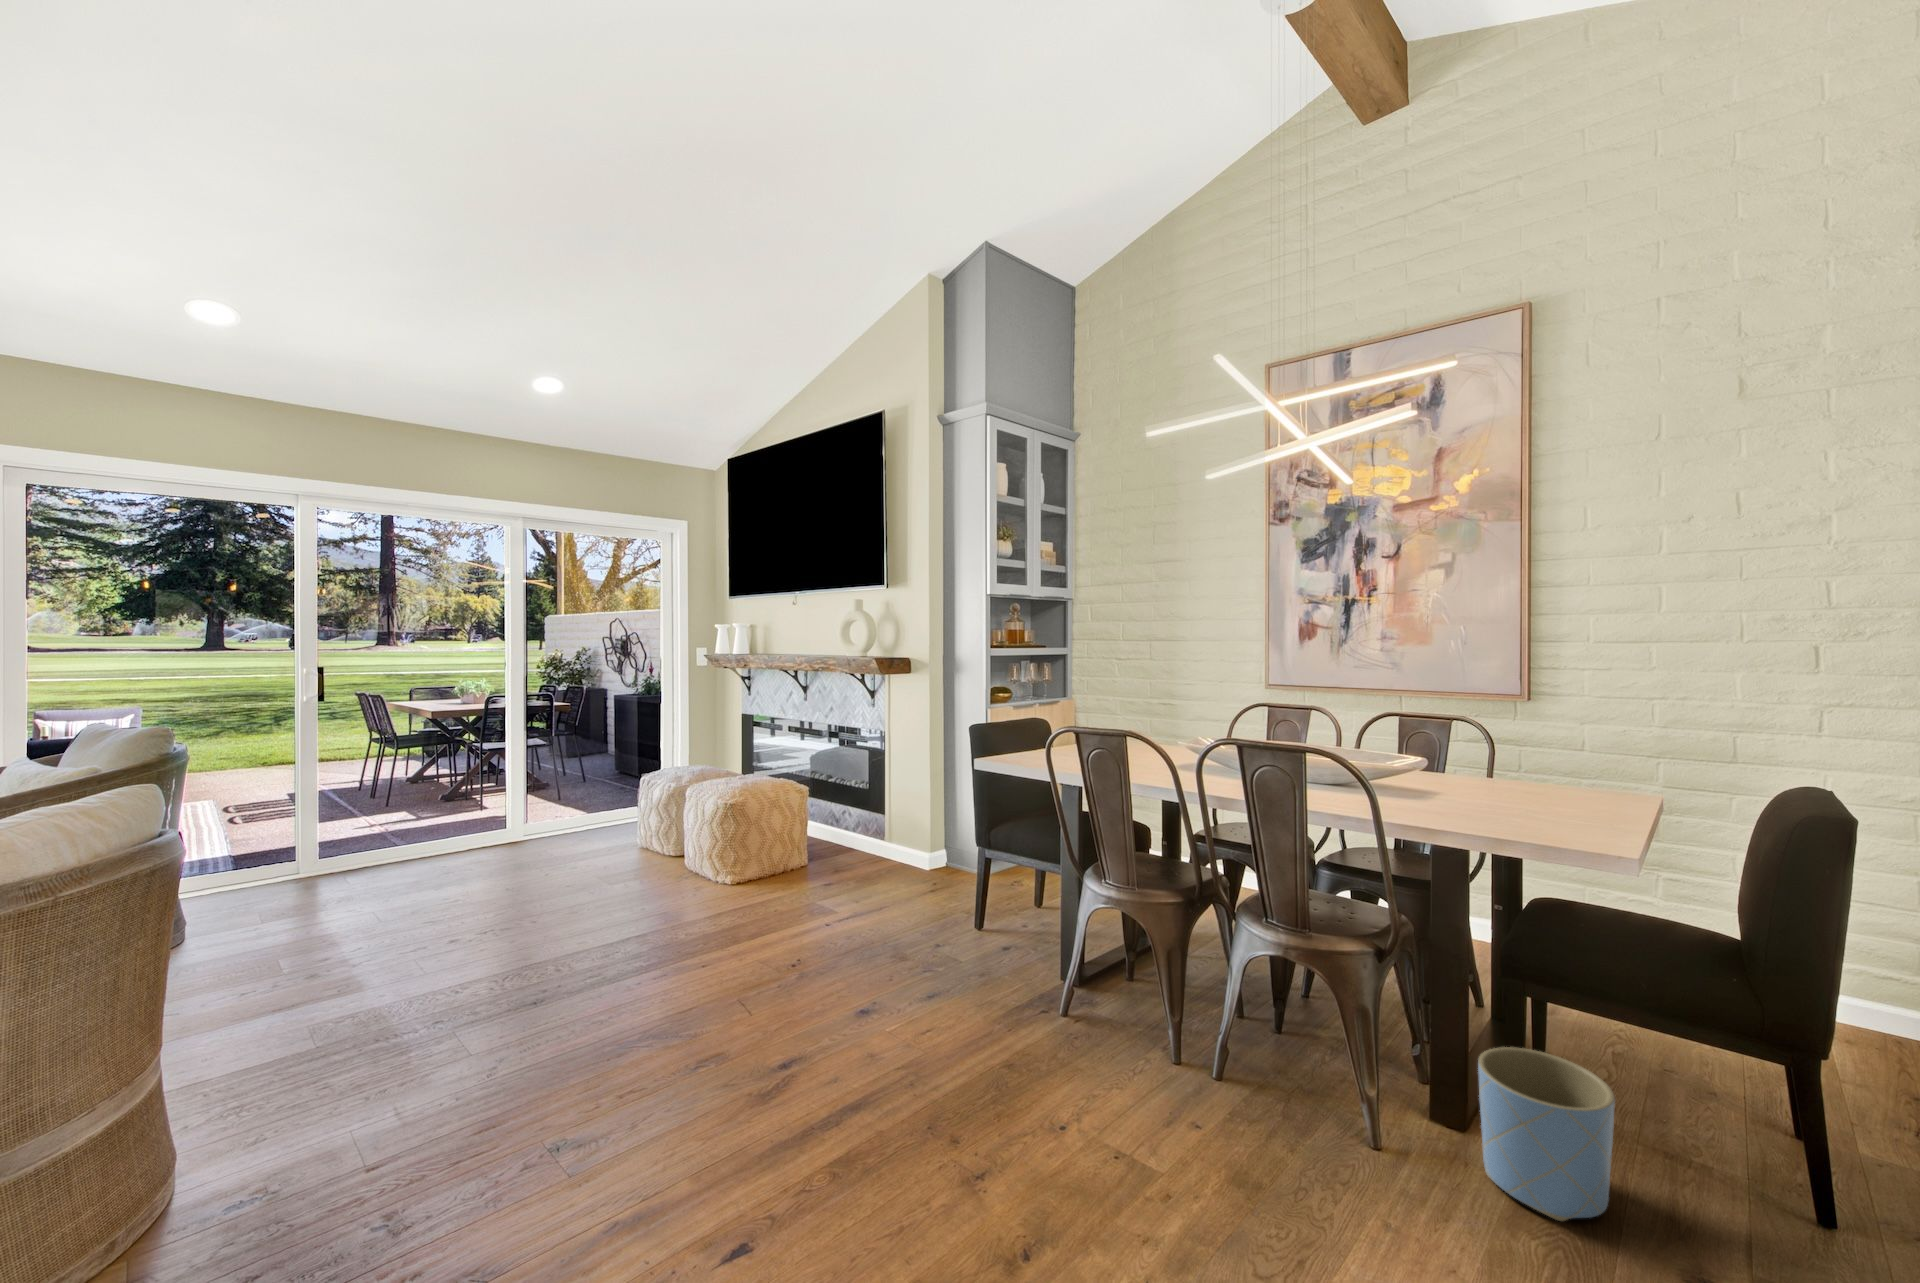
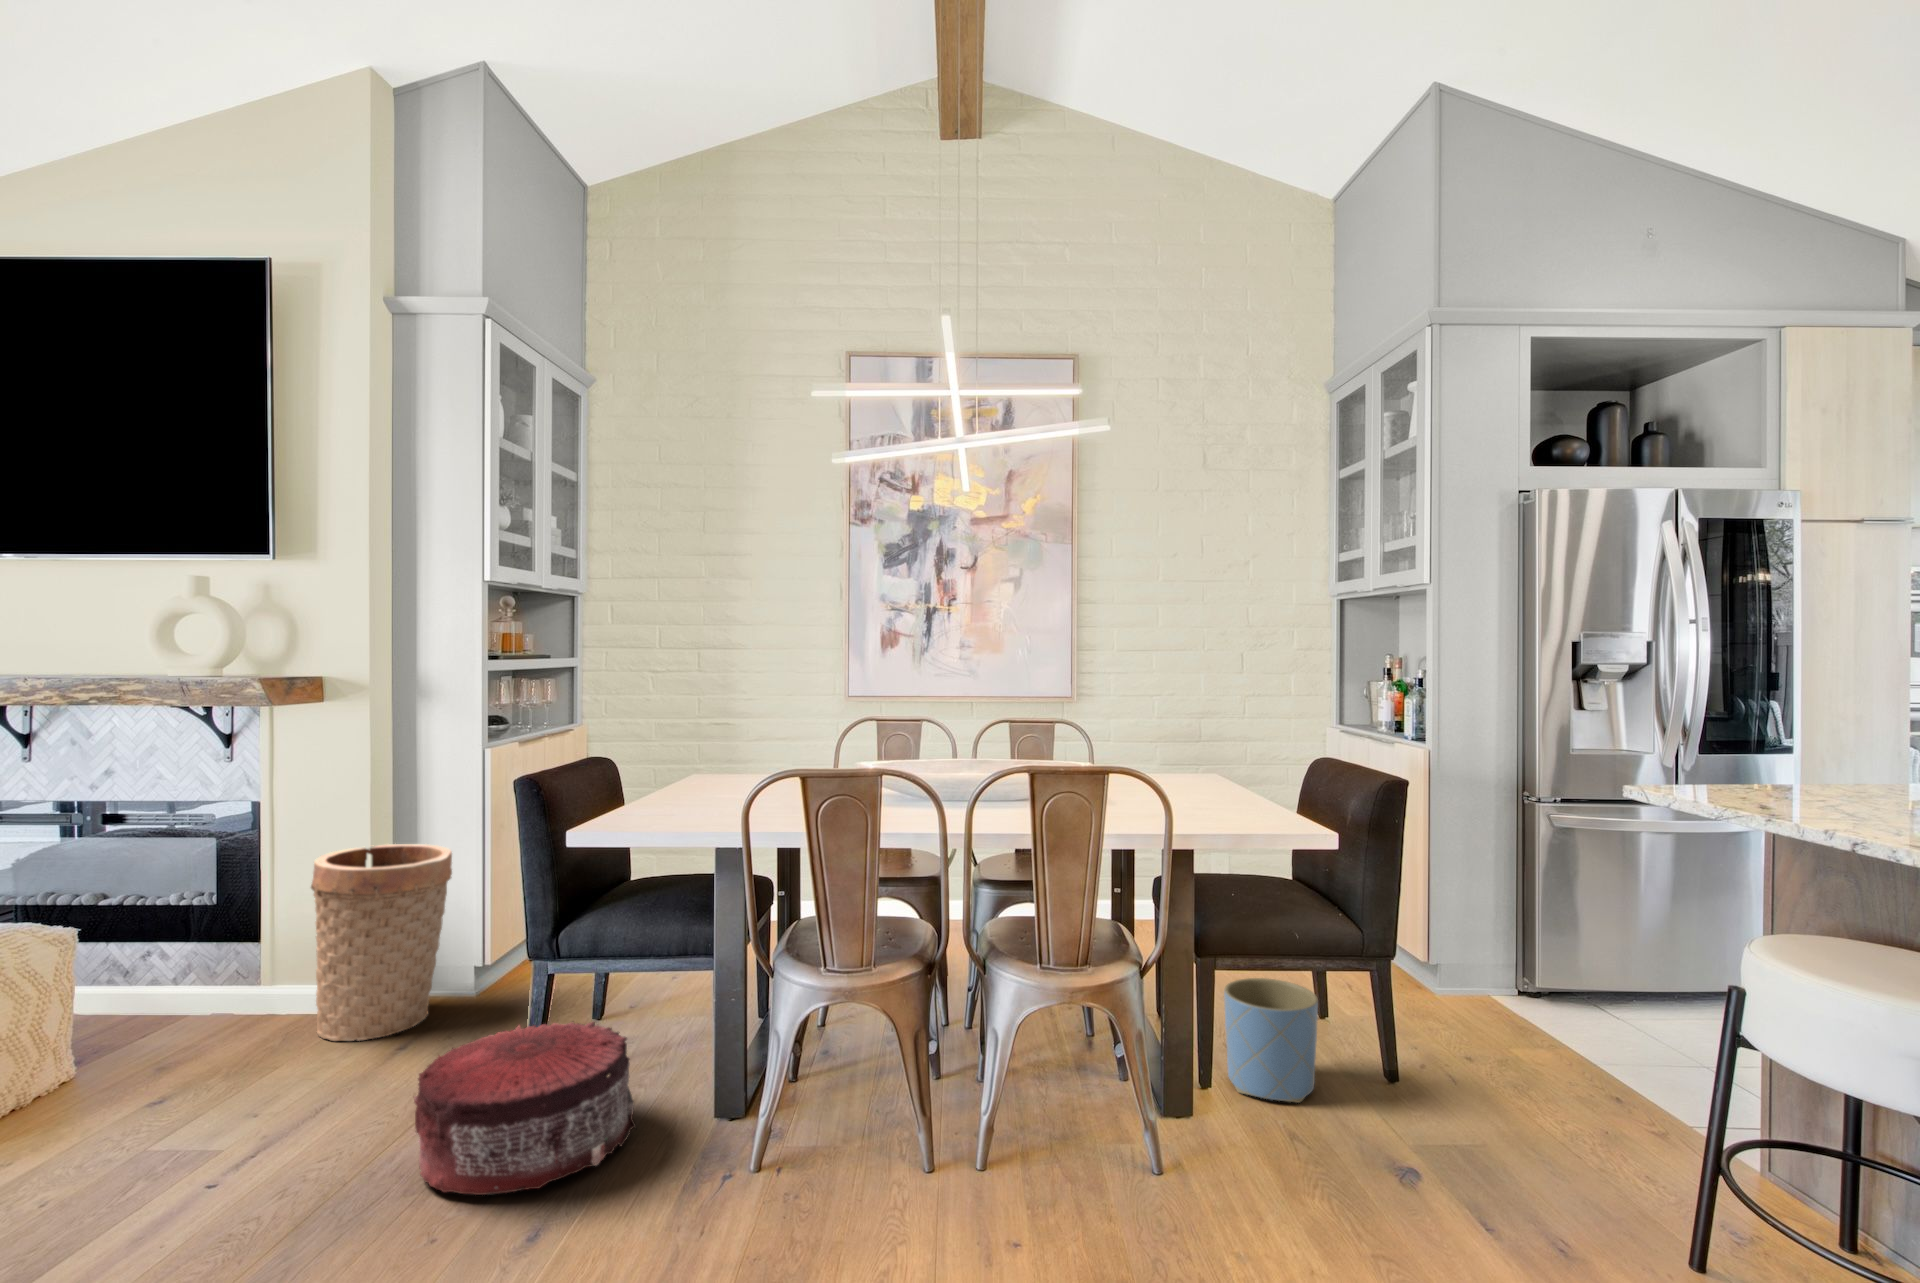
basket: none [882,764,956,882] -> present [311,844,452,1041]
pouf: none [841,891,964,992] -> present [414,1021,636,1195]

